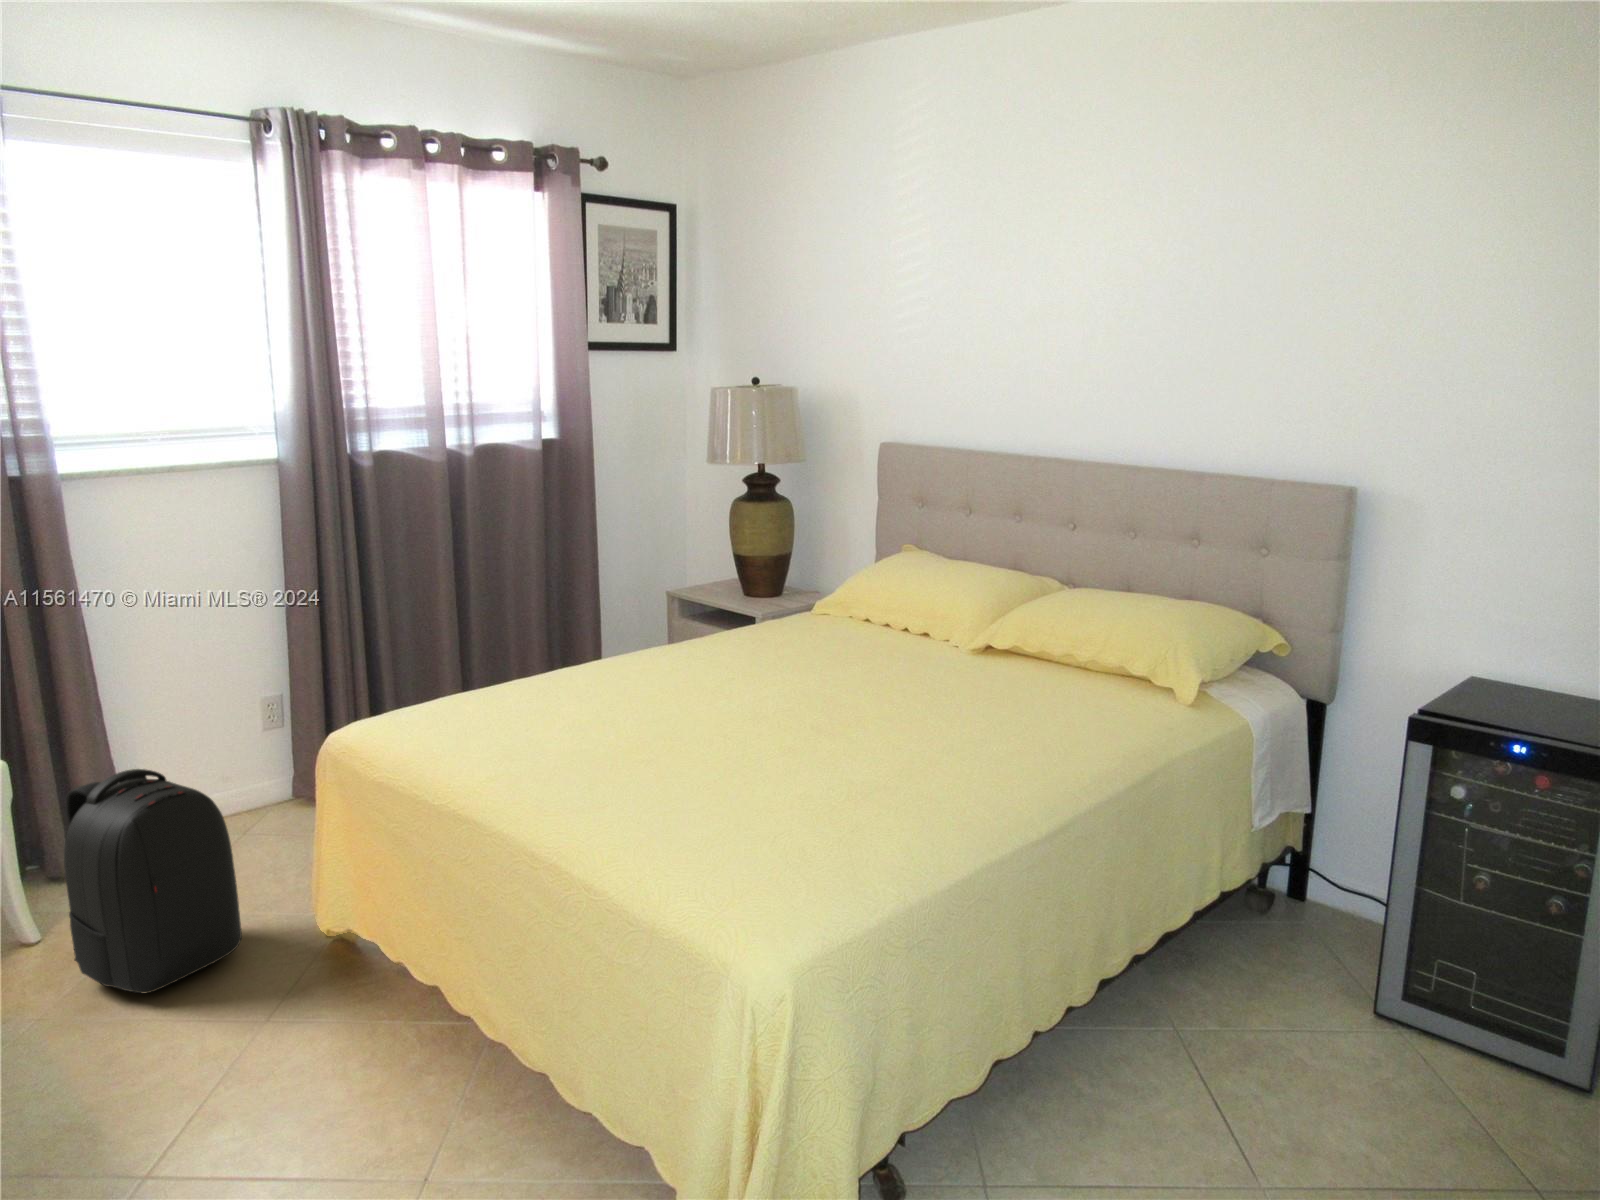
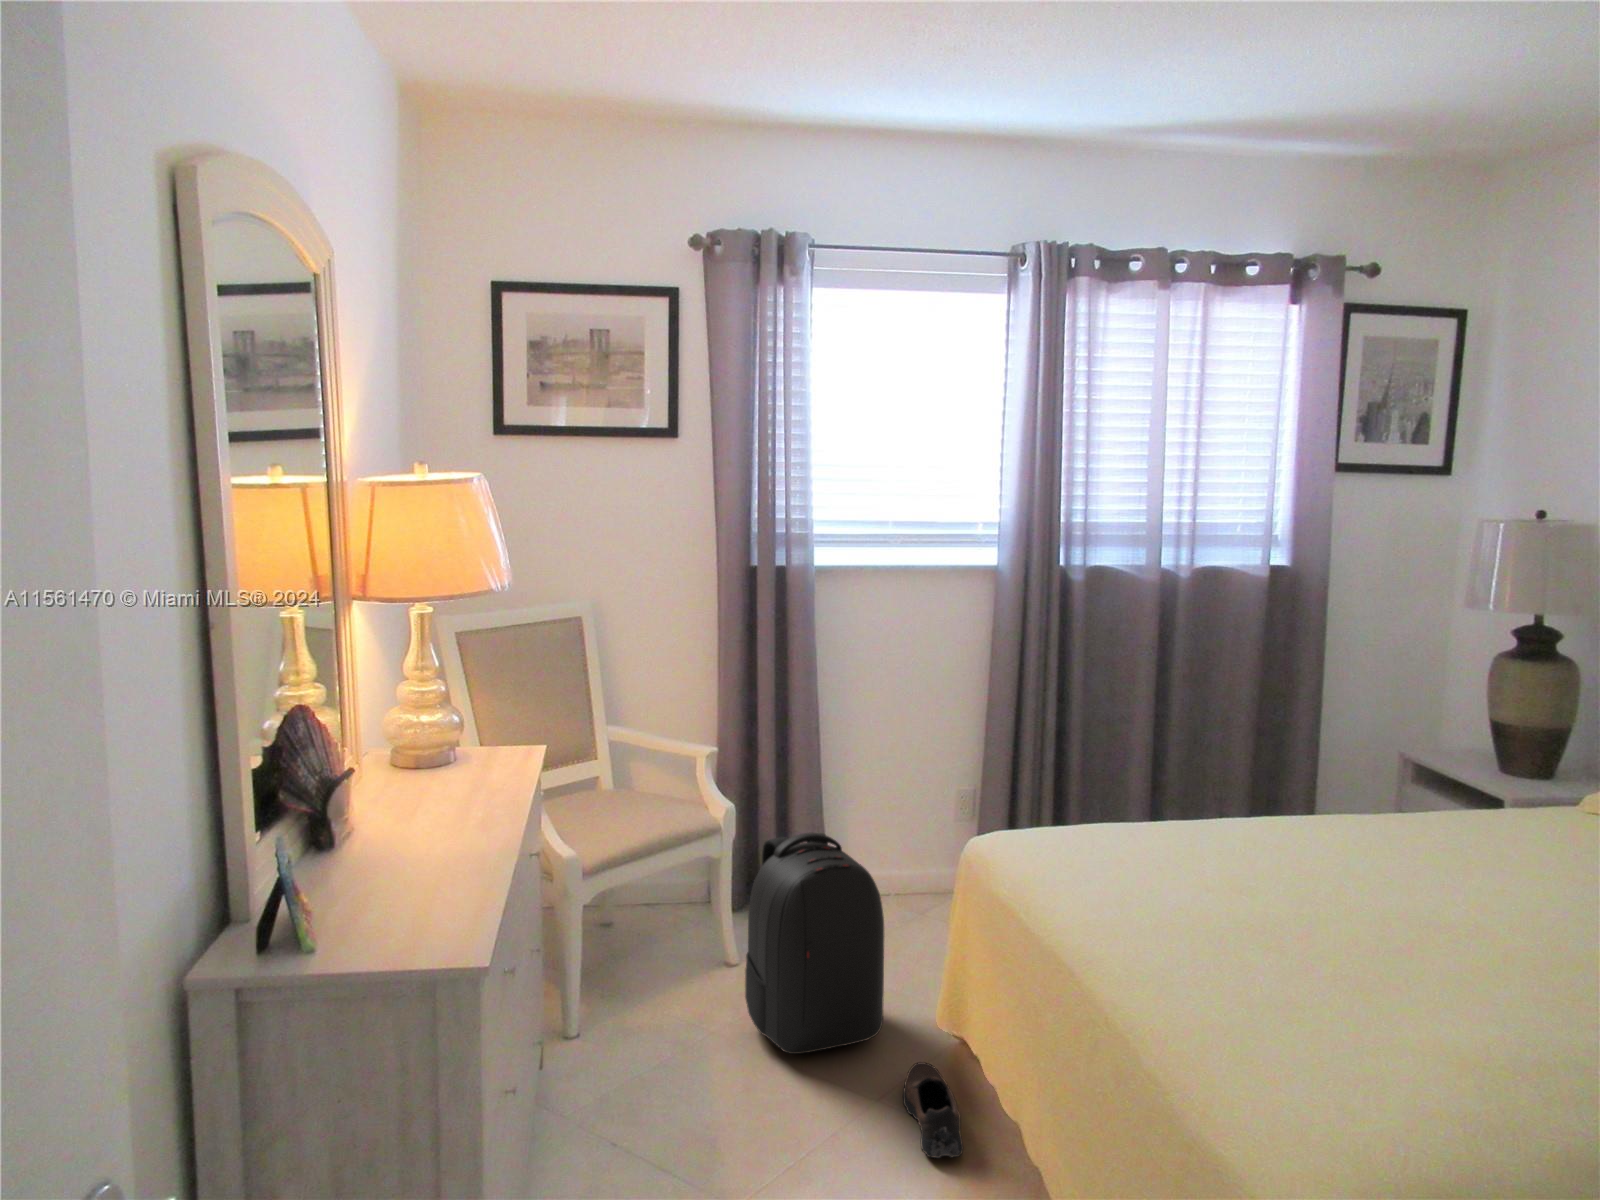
shoe: none [280,952,353,1023] -> present [903,1062,963,1158]

